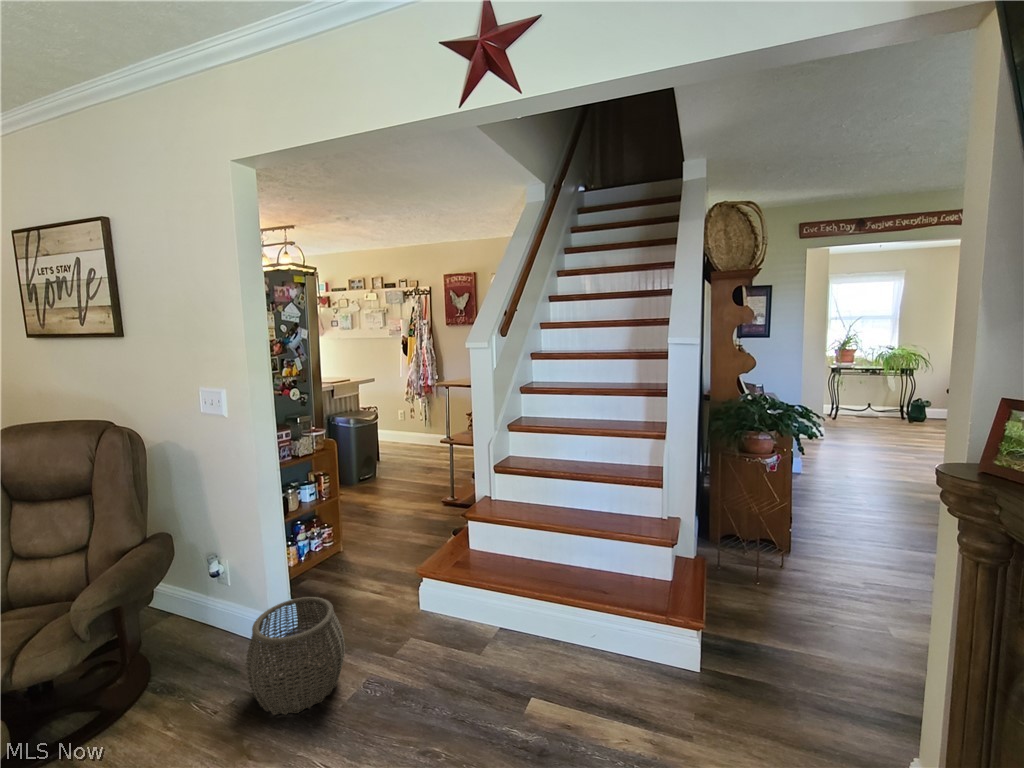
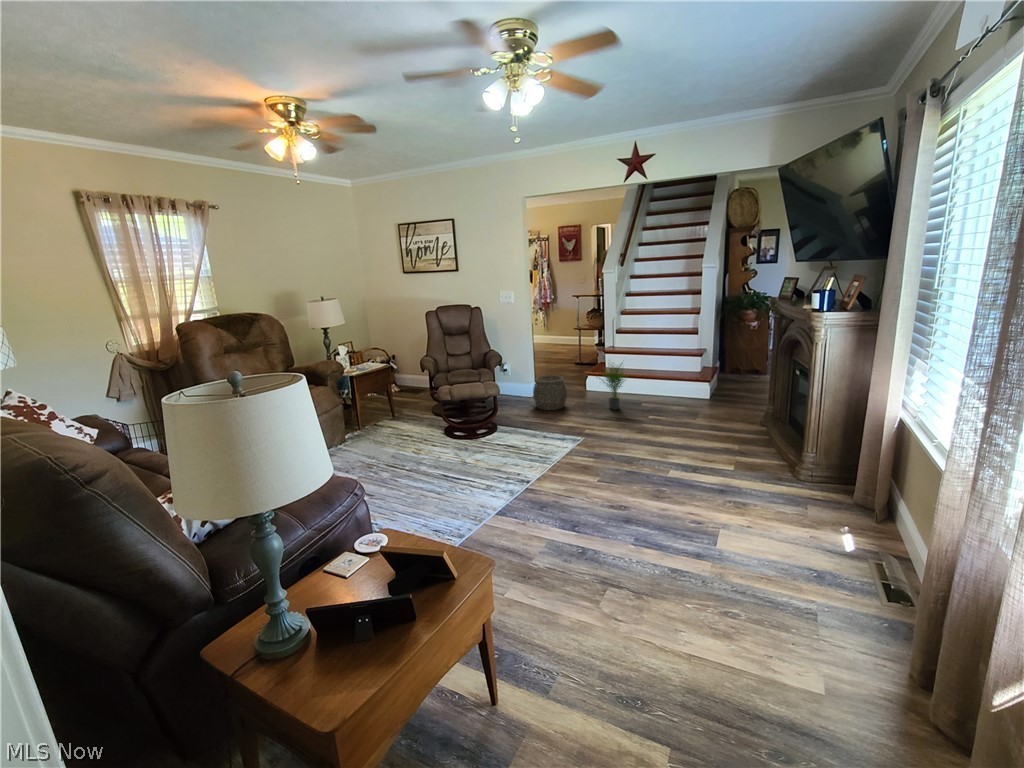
potted plant: none [398,570,499,714] -> present [599,364,624,410]

